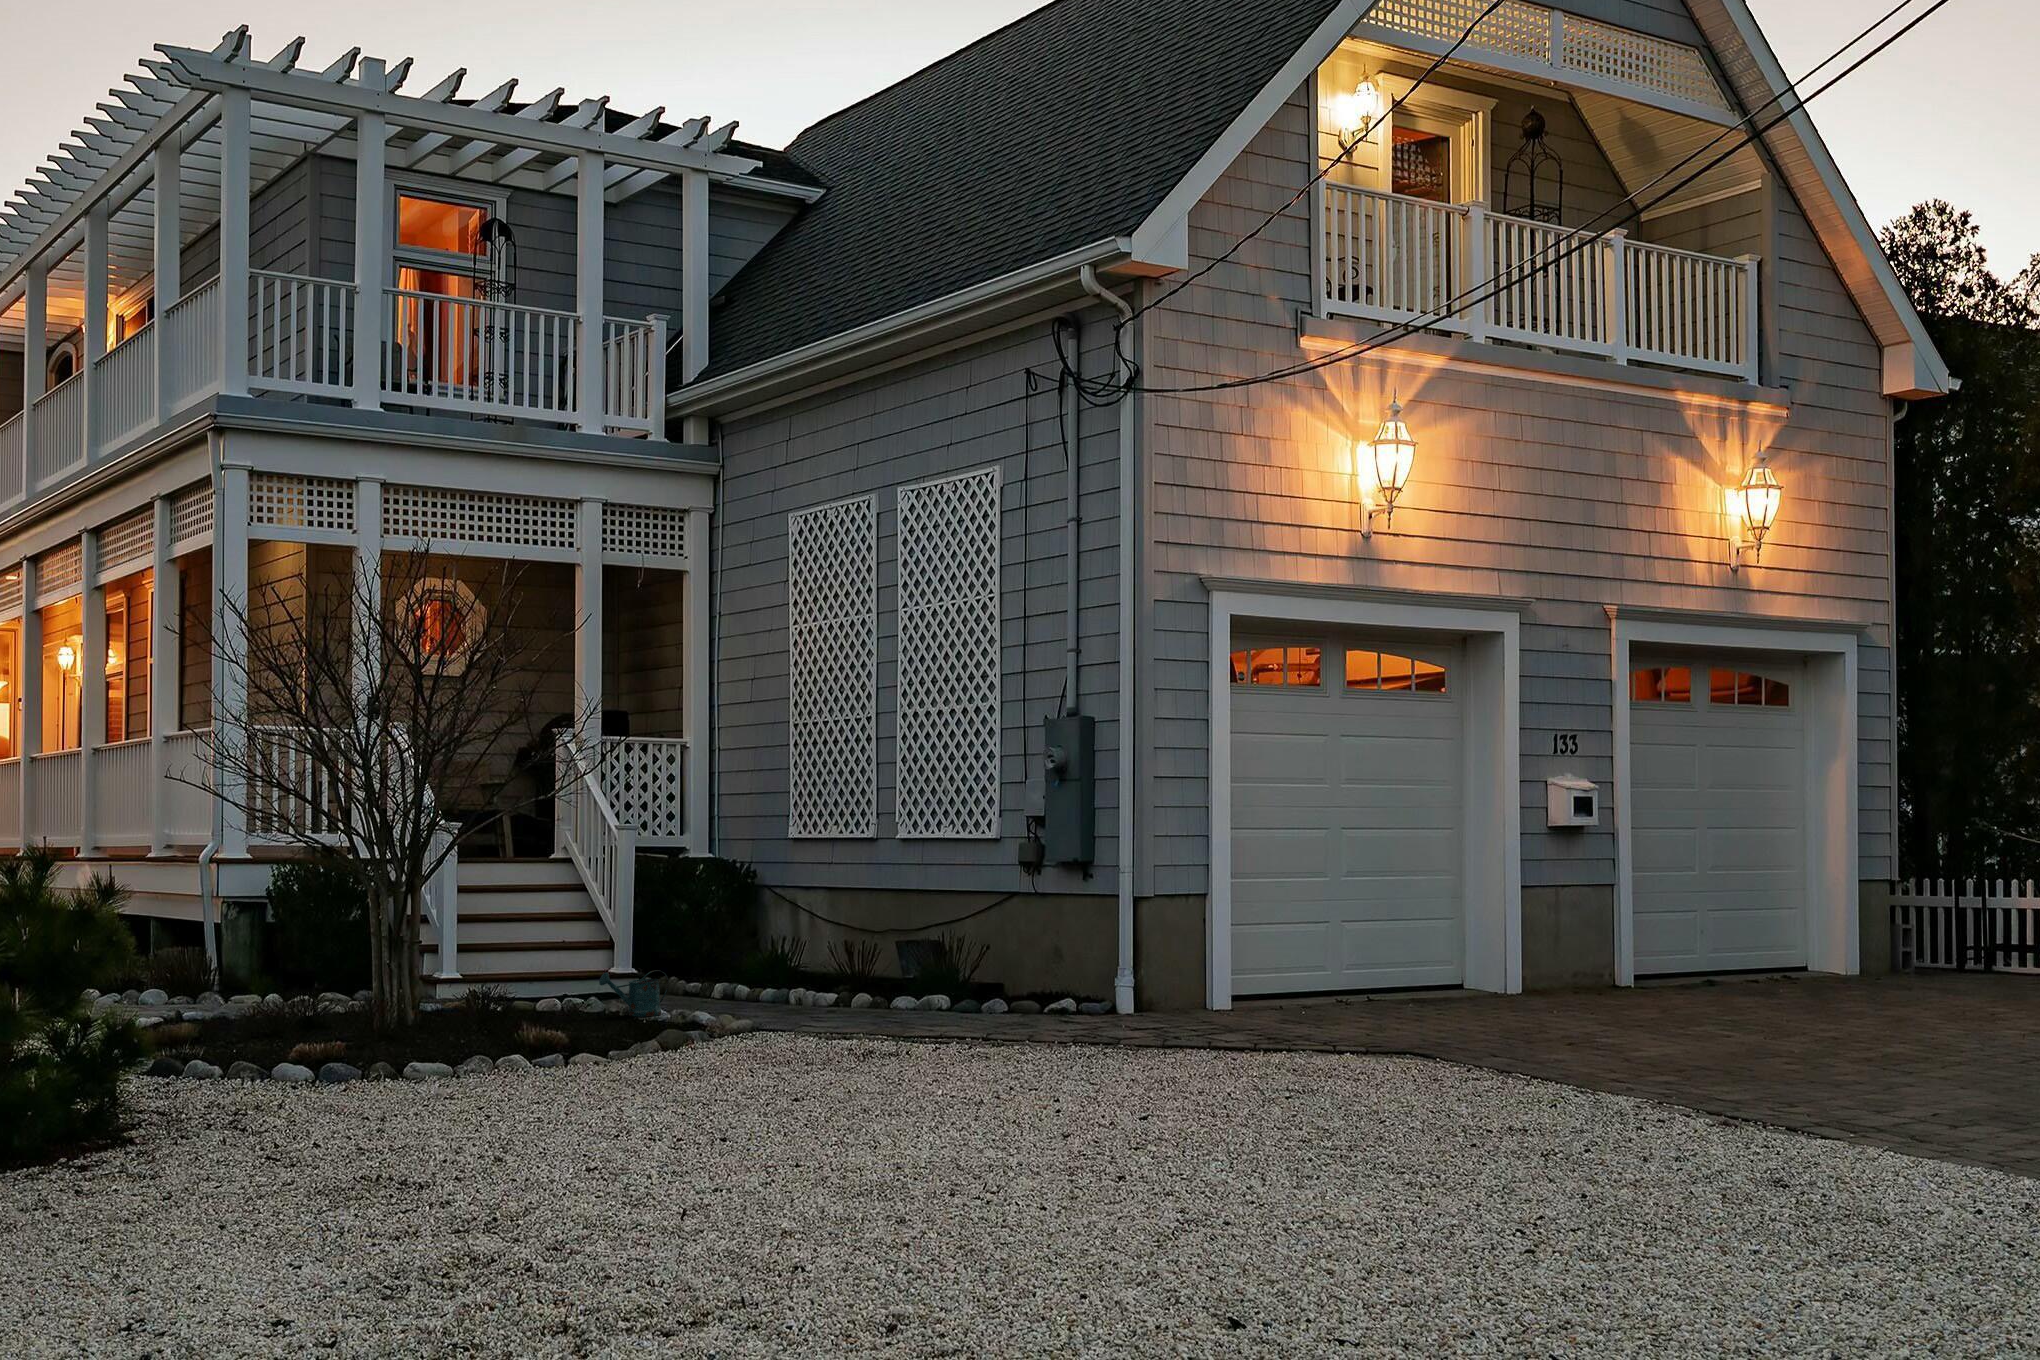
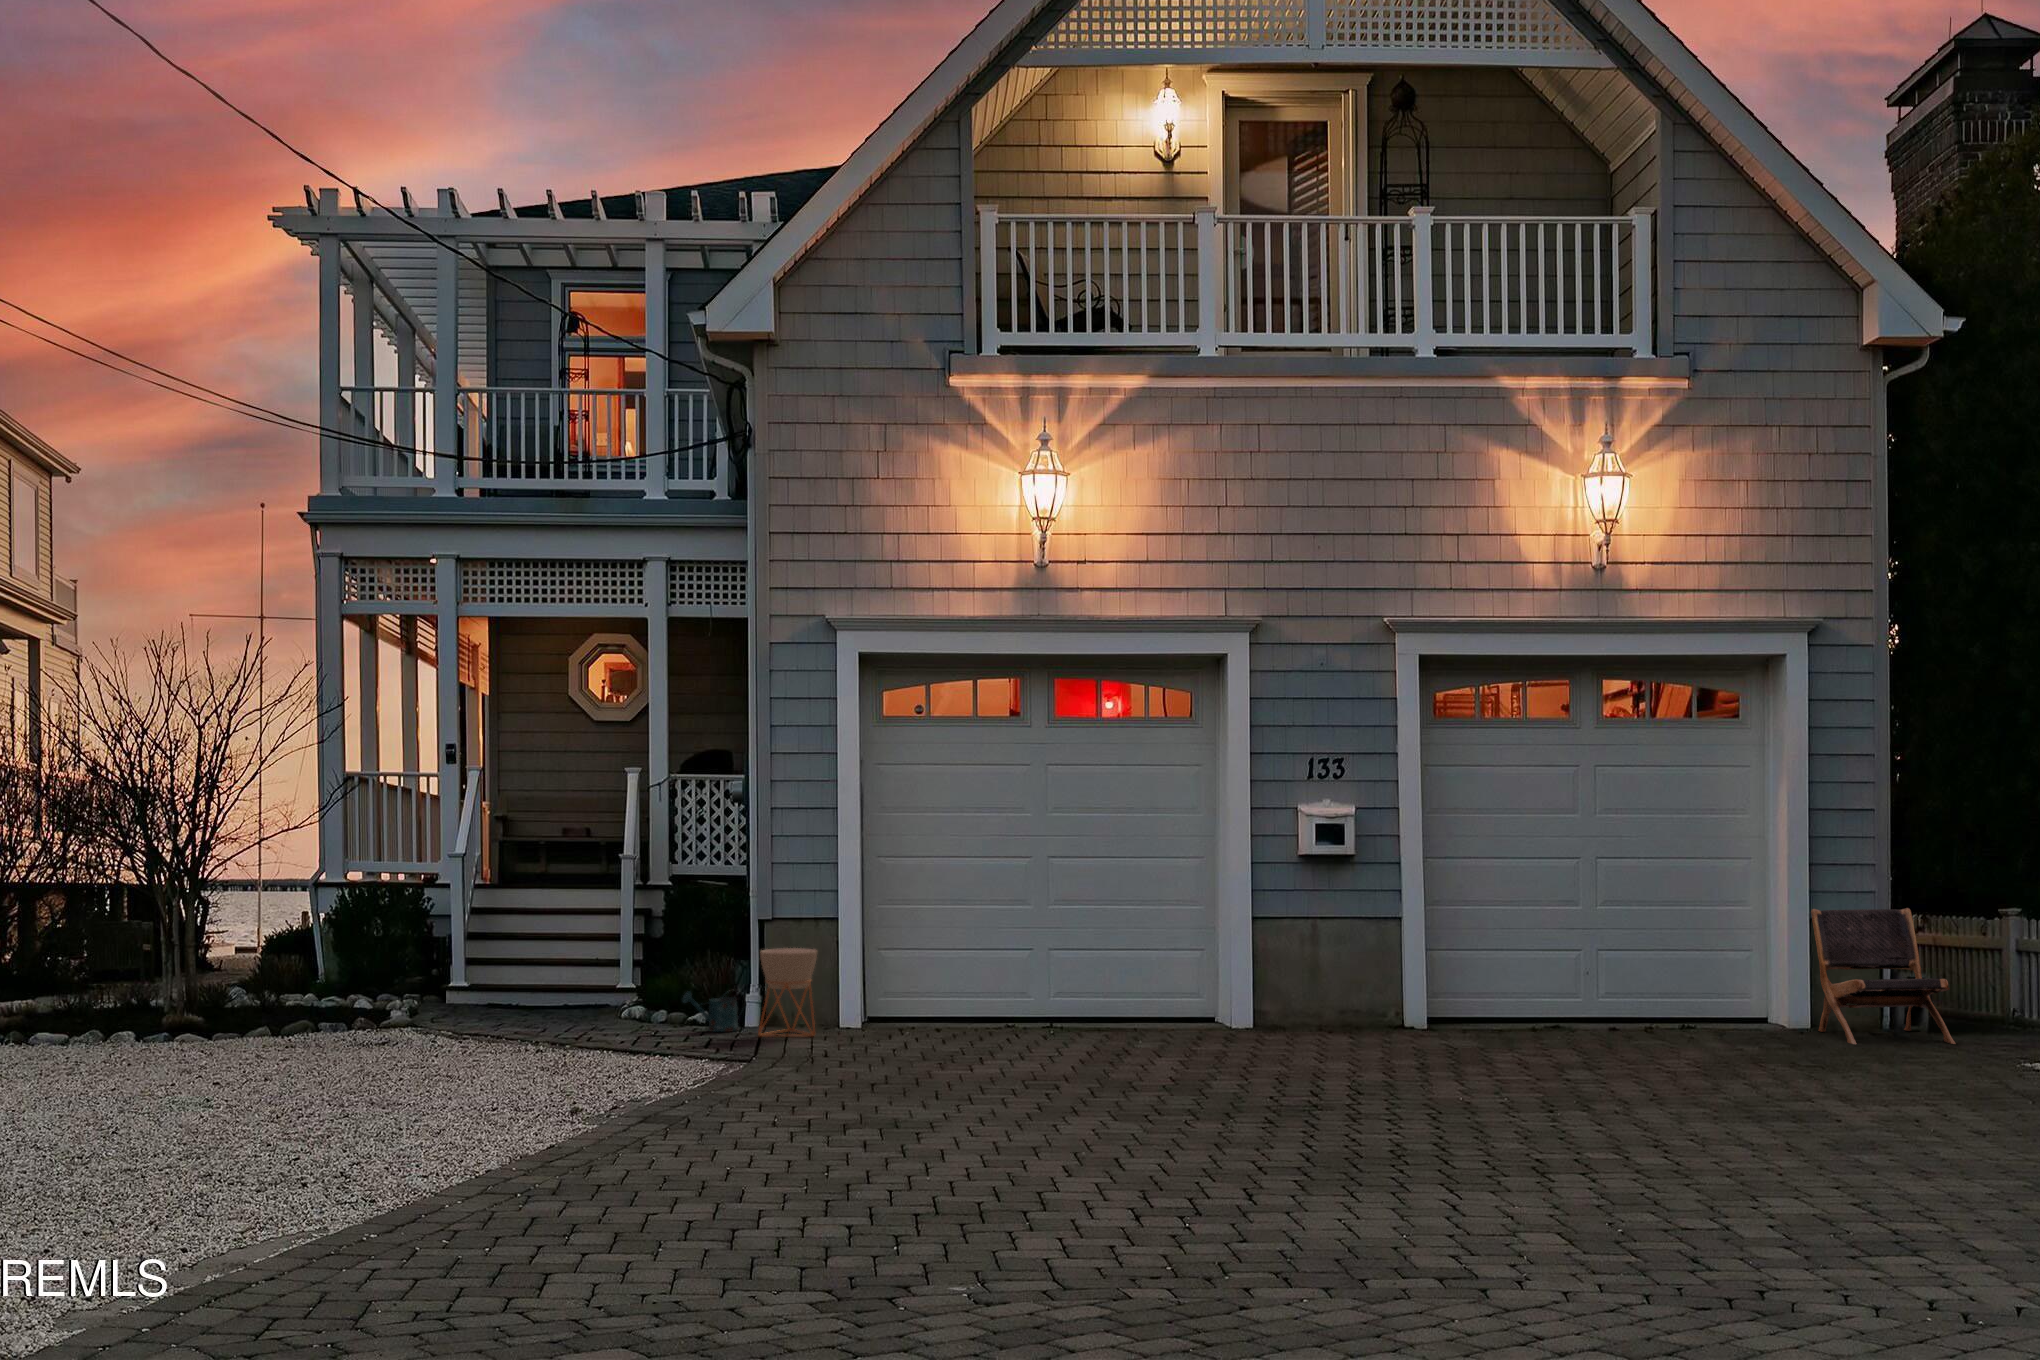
lounge chair: none [1864,875,2029,1030] -> present [1811,908,1956,1044]
planter: none [679,926,742,1022] -> present [758,948,817,1037]

